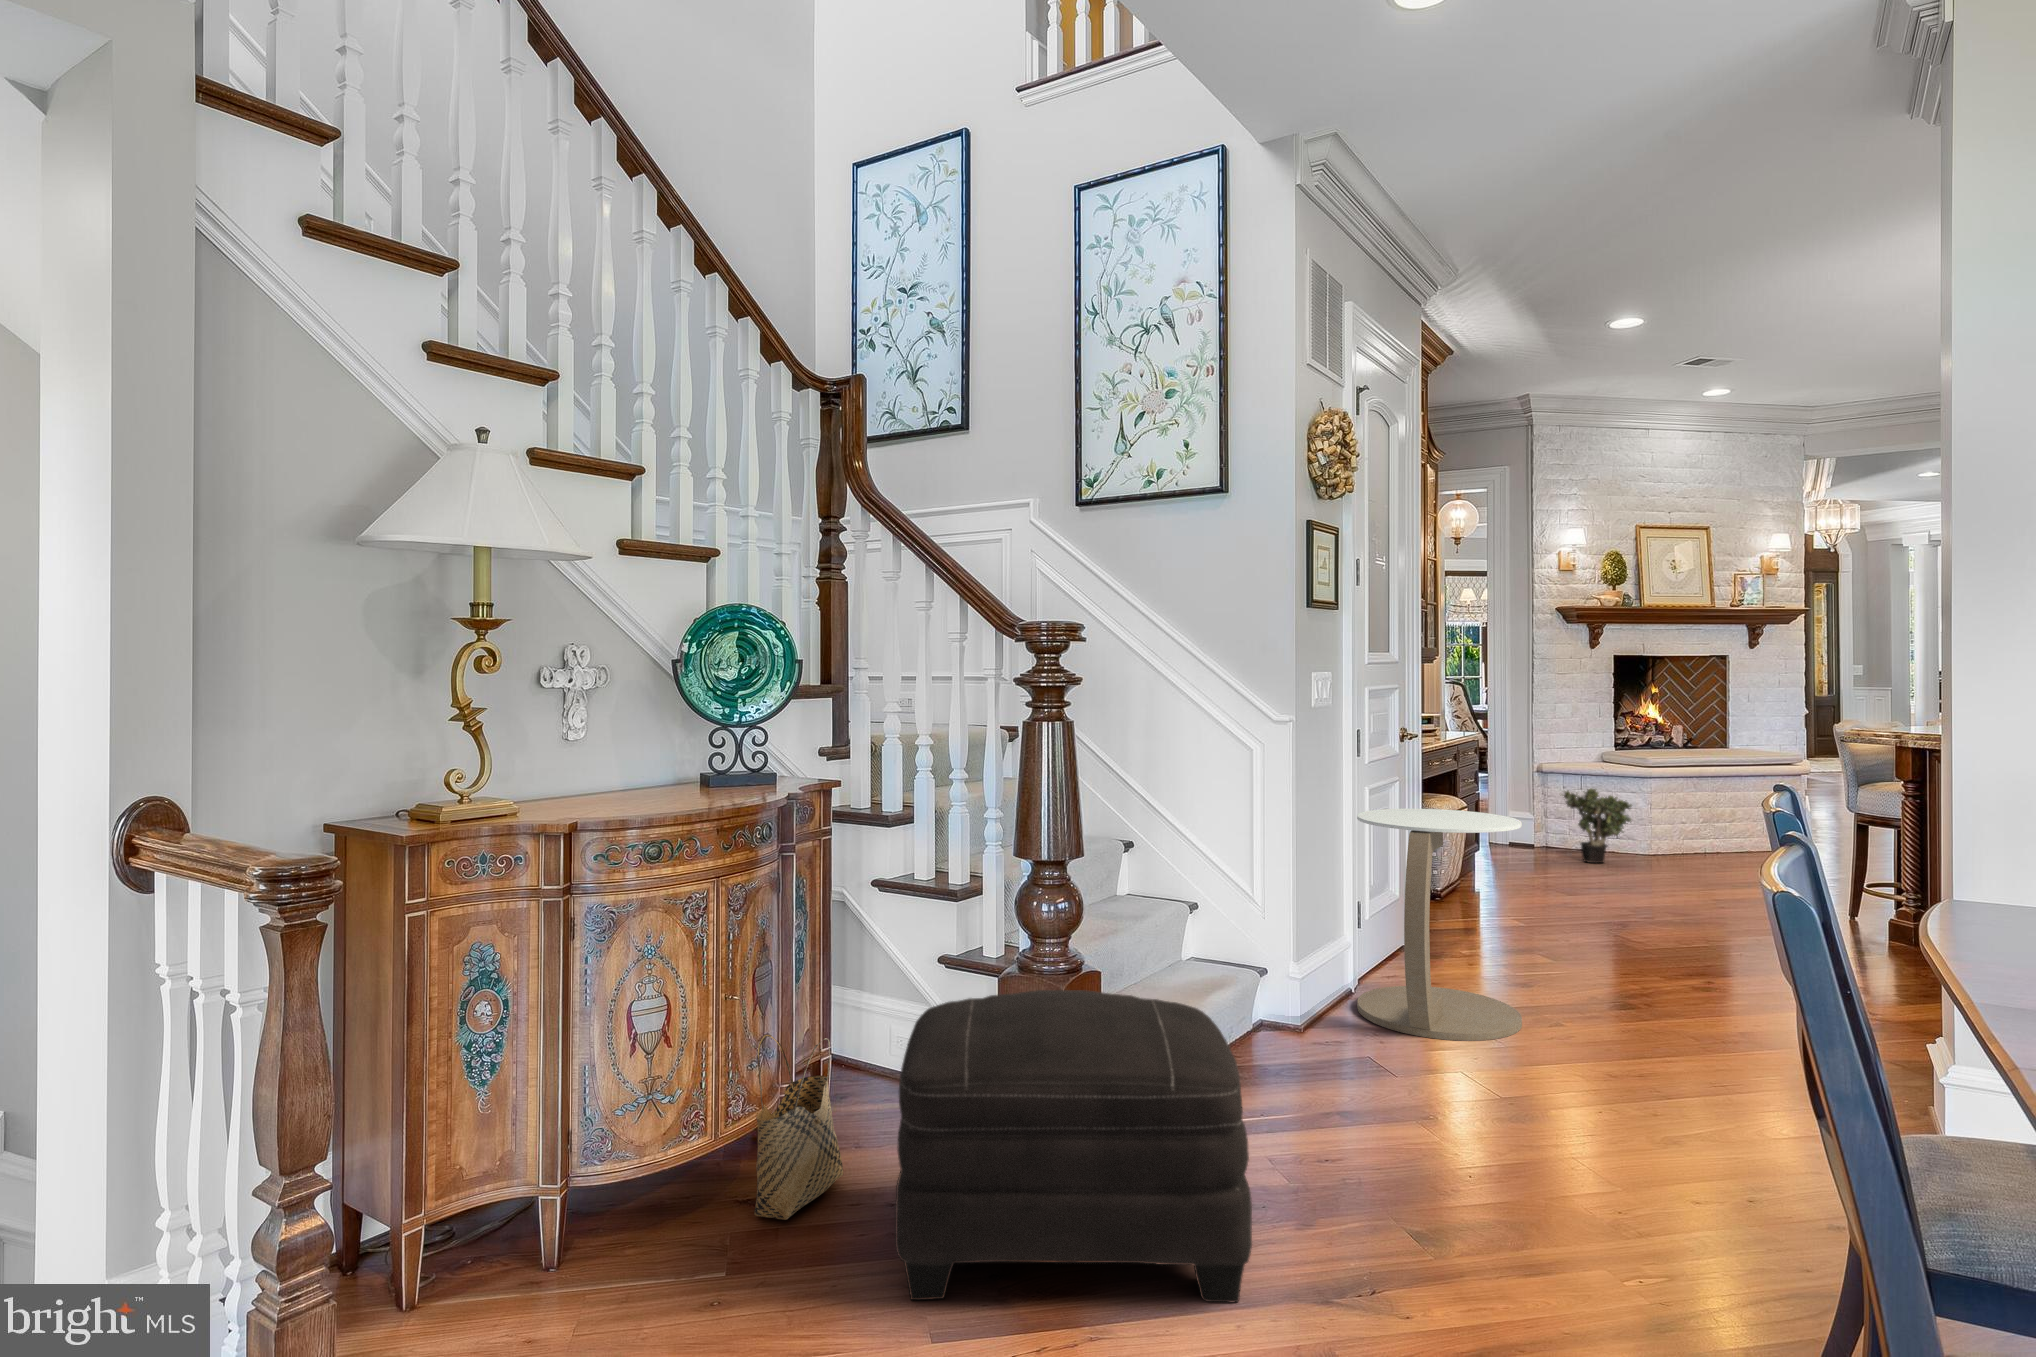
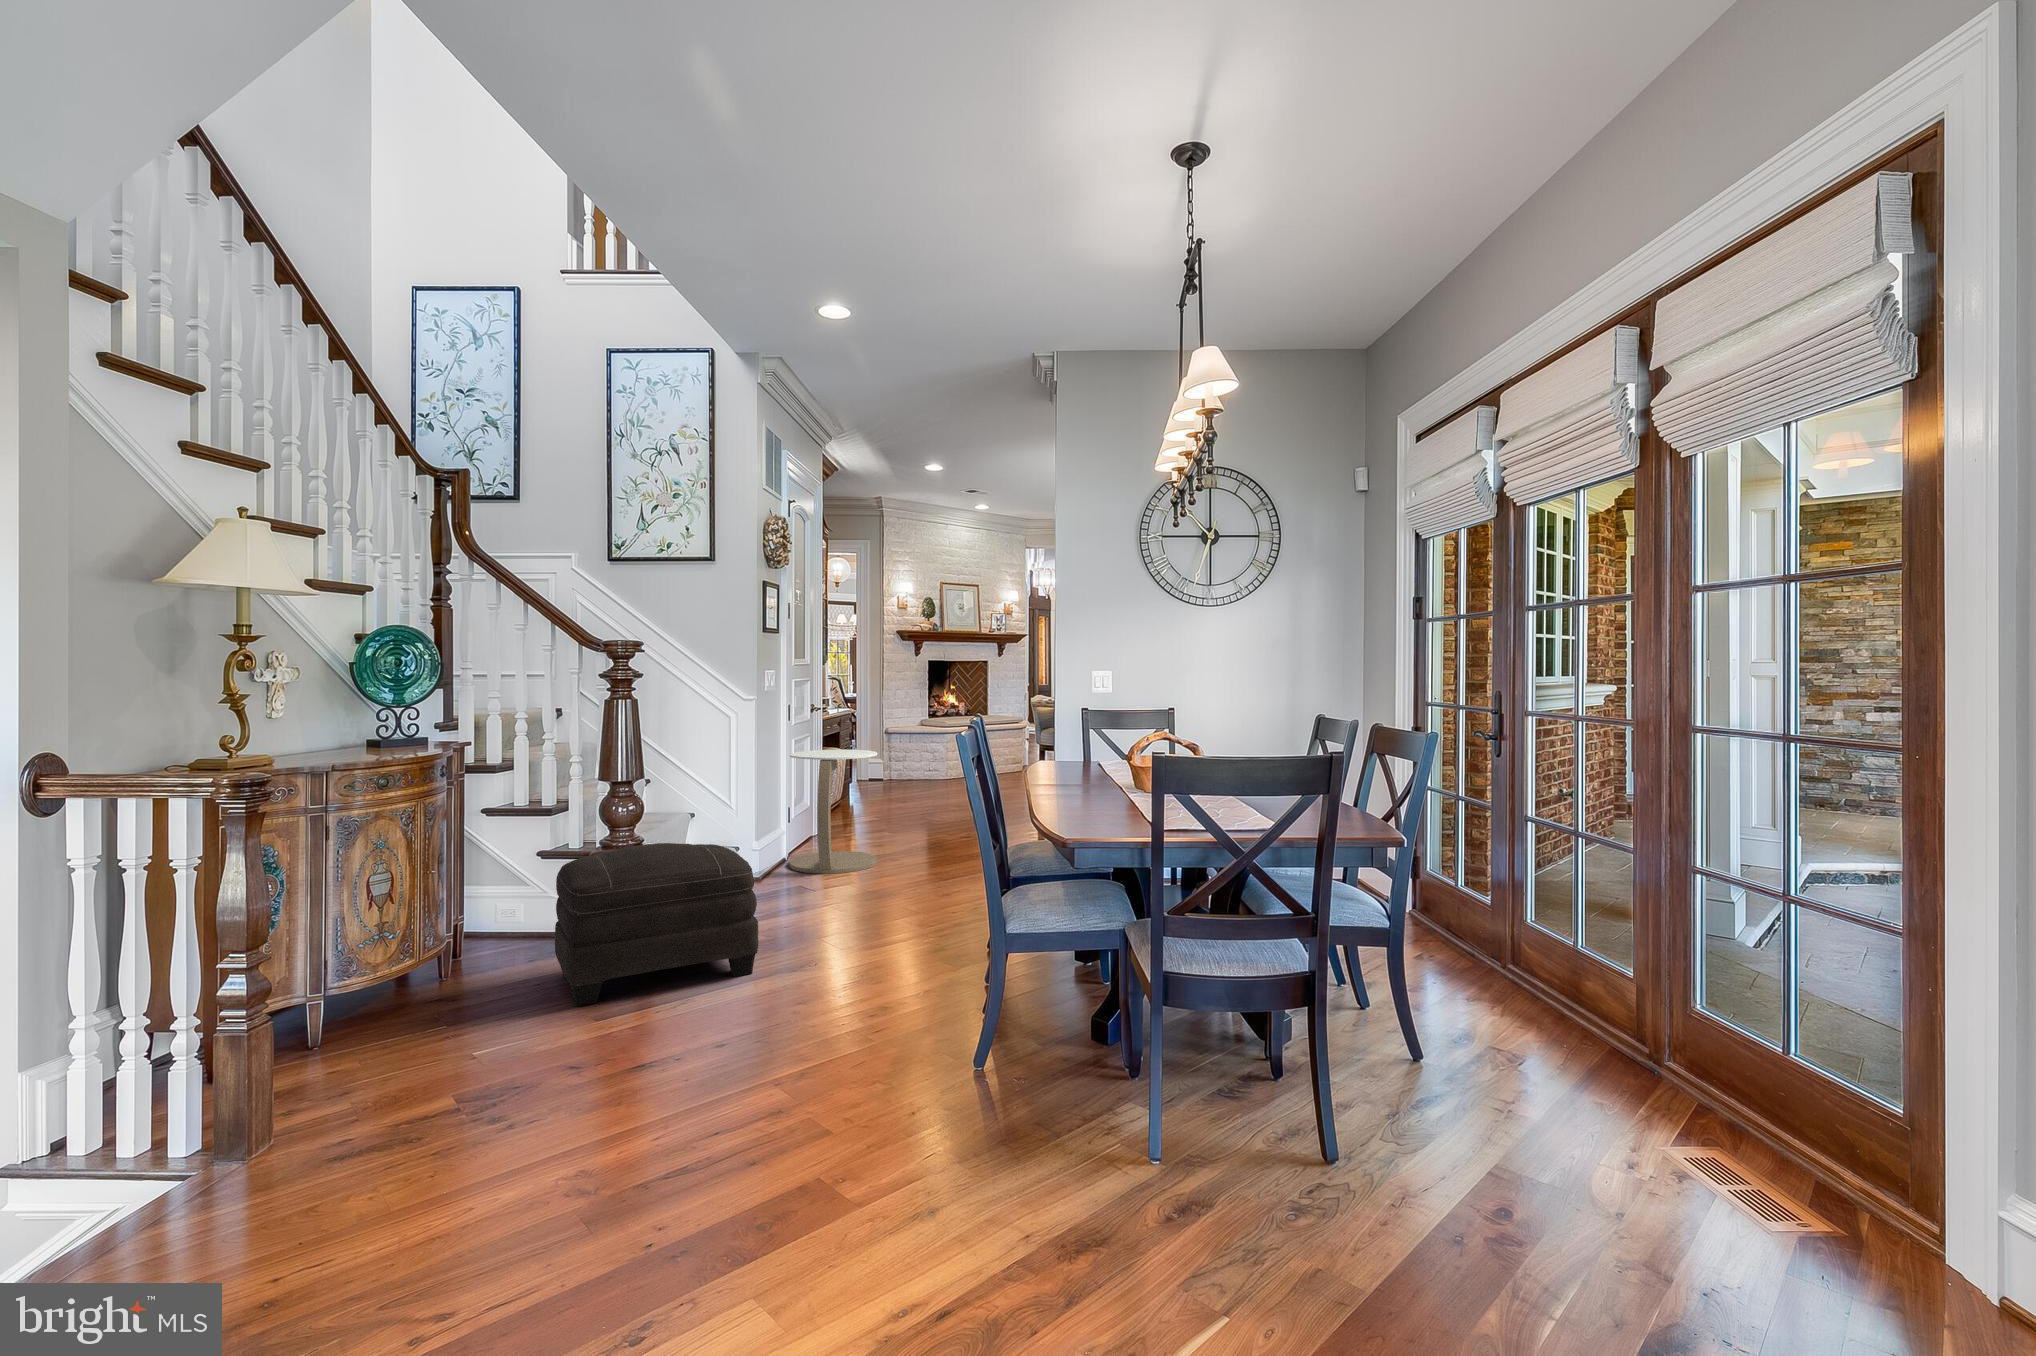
potted plant: present [1563,789,1632,863] -> none [899,741,939,787]
woven basket: present [754,1035,843,1220] -> none [446,891,501,1001]

